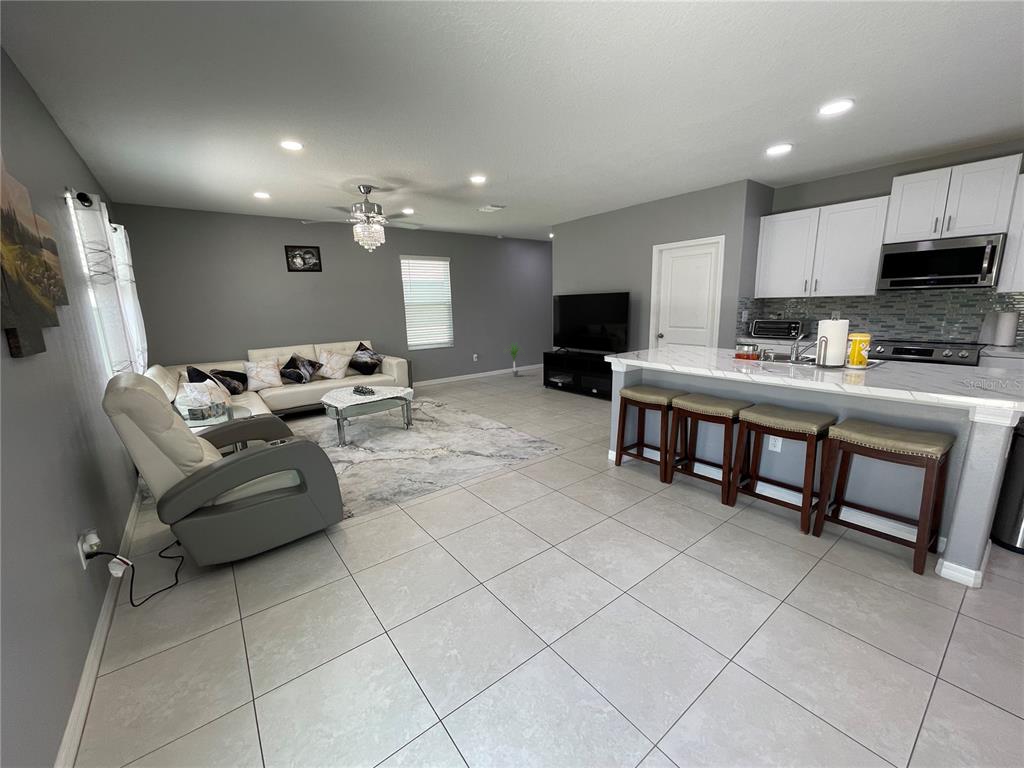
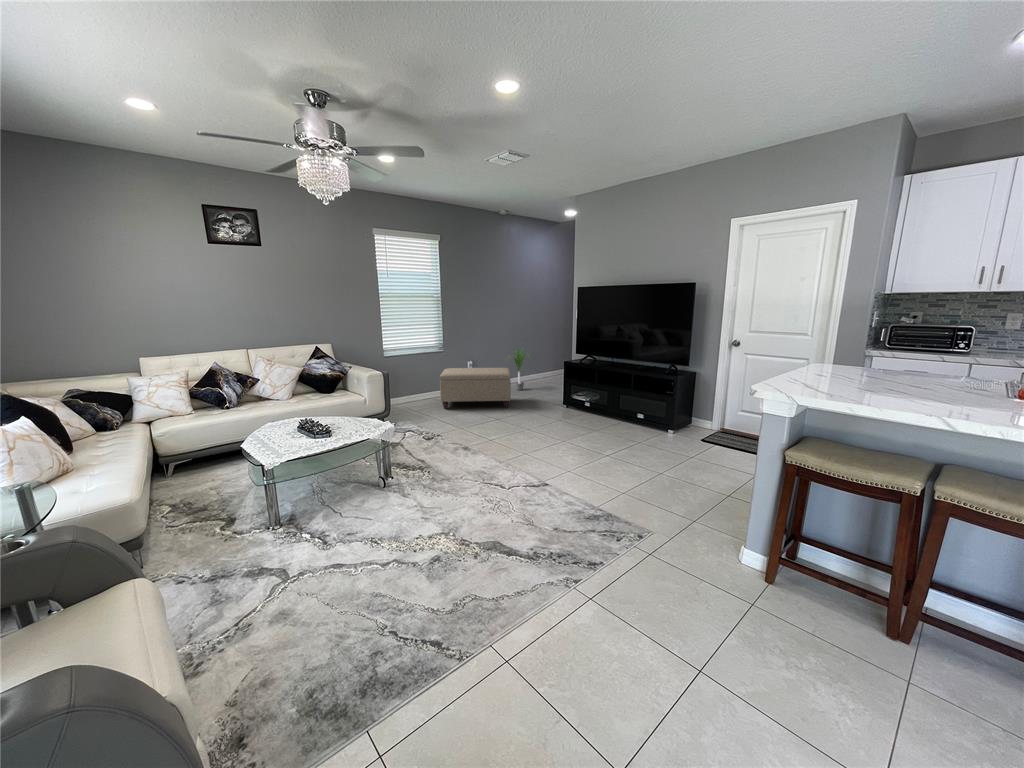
ottoman: none [449,358,504,389] -> present [440,368,511,409]

